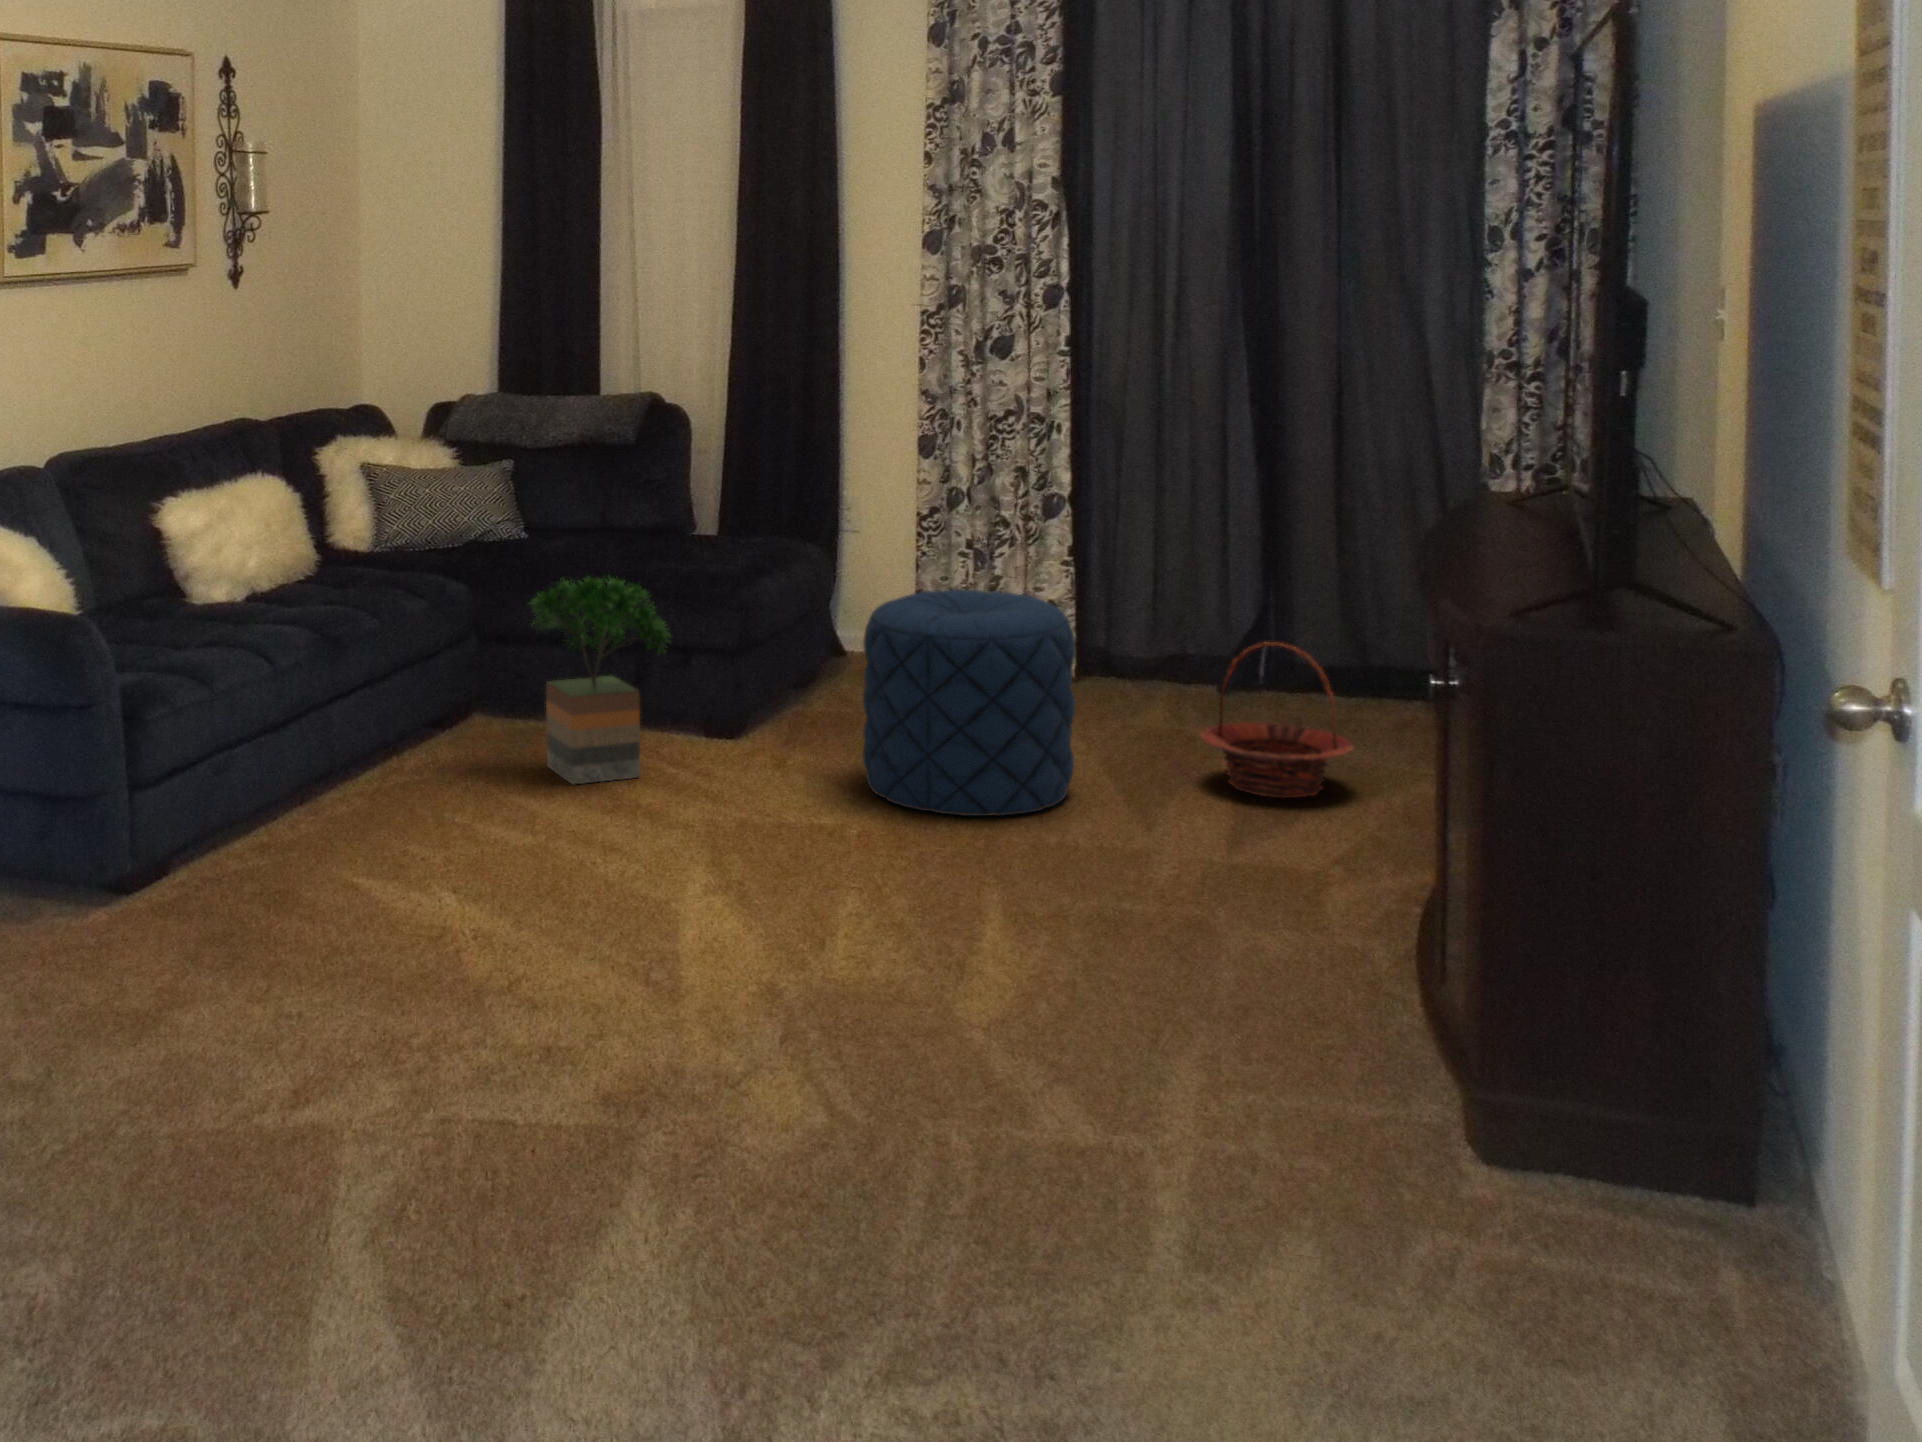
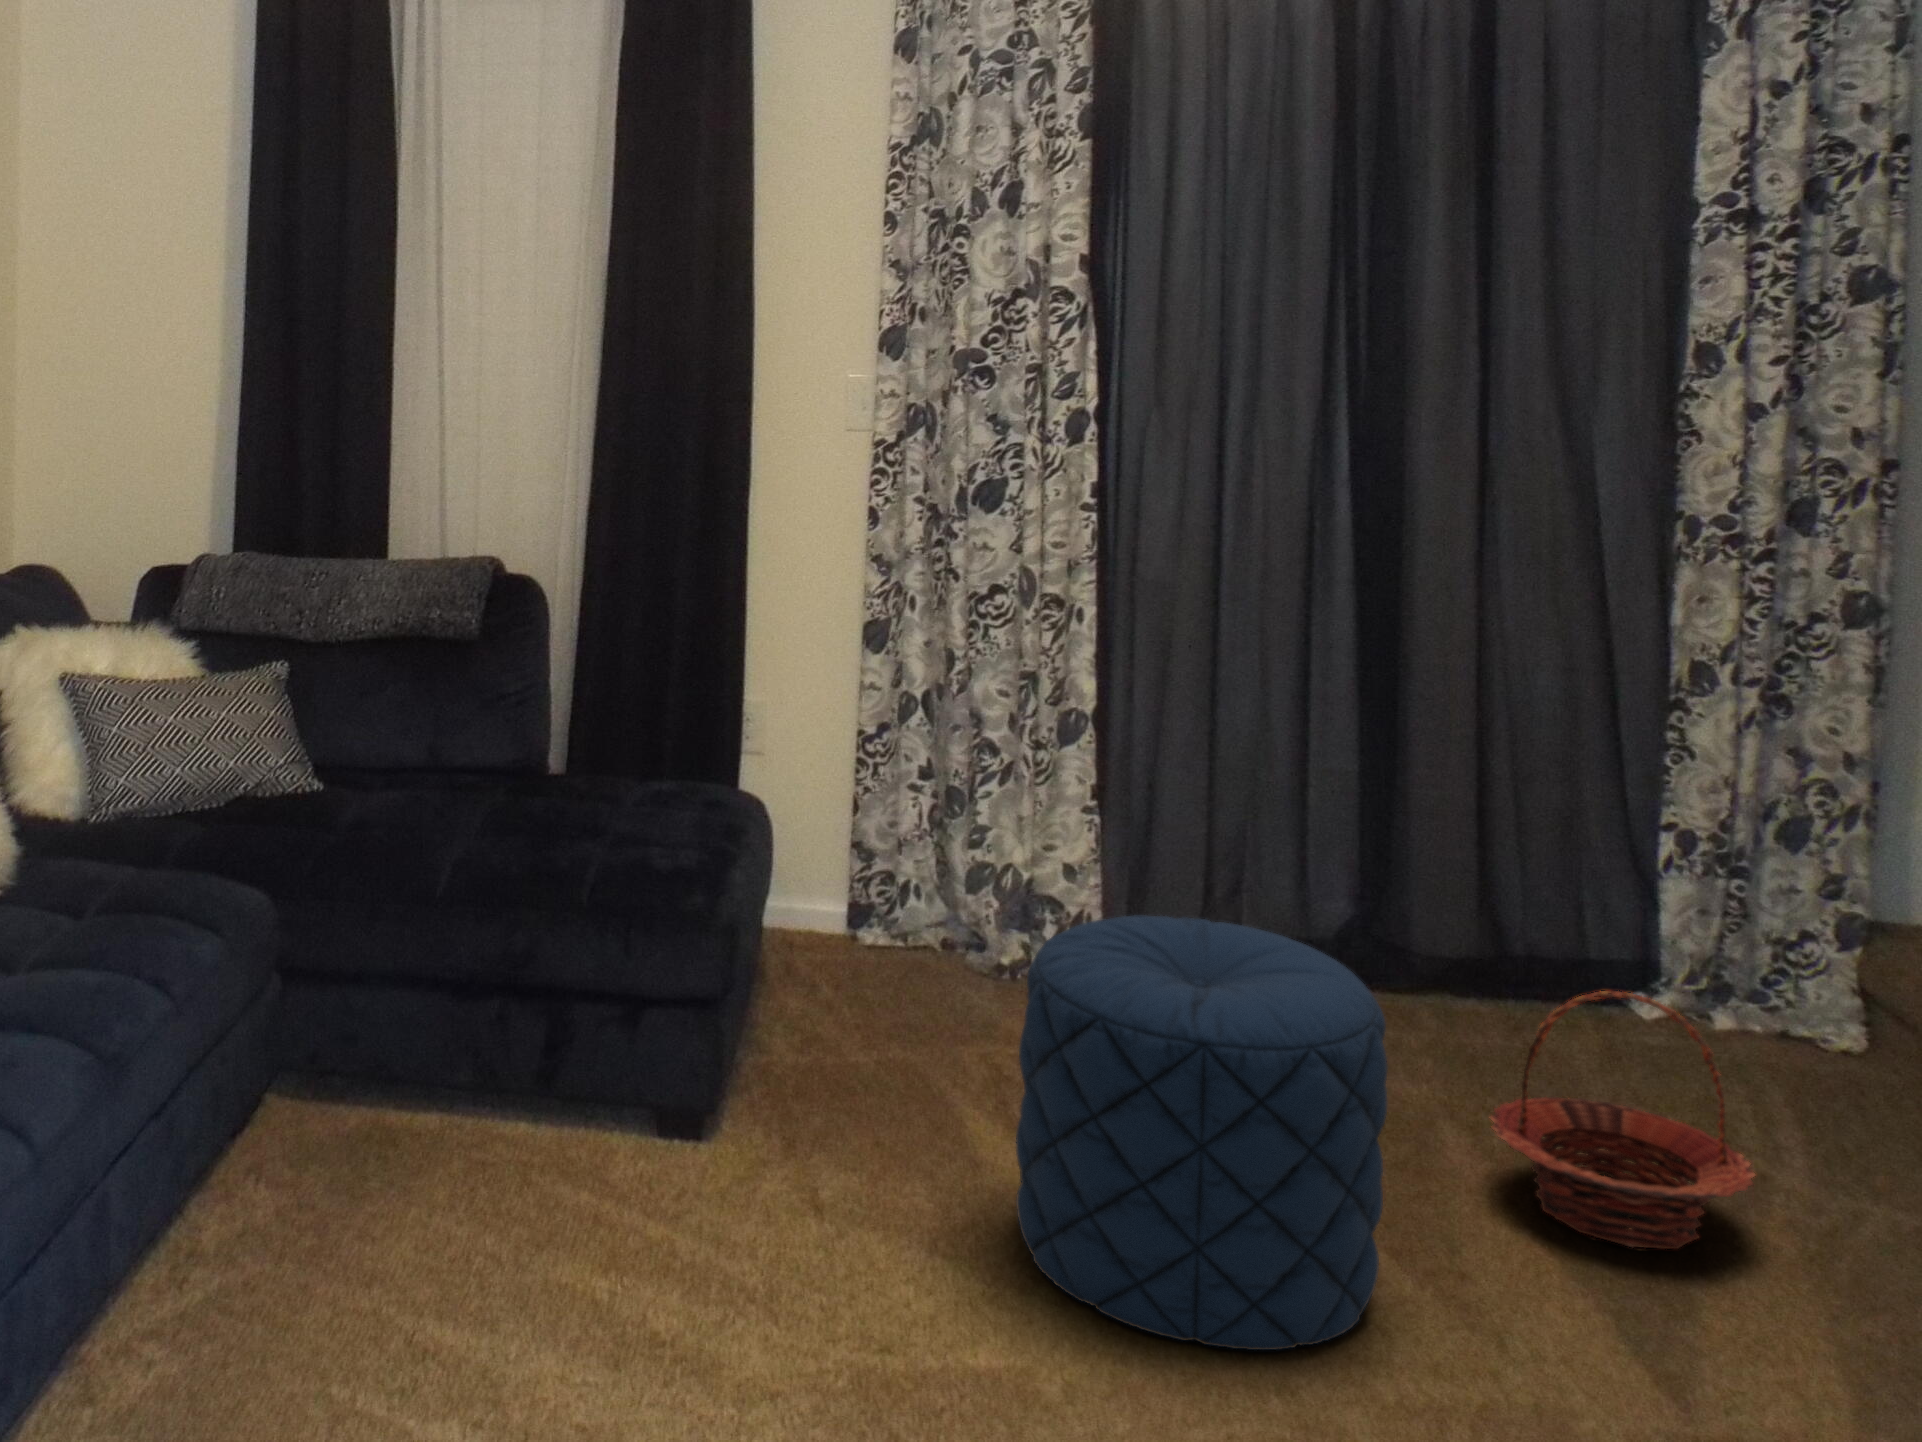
potted tree: present [531,577,670,785] -> none [449,906,715,1305]

